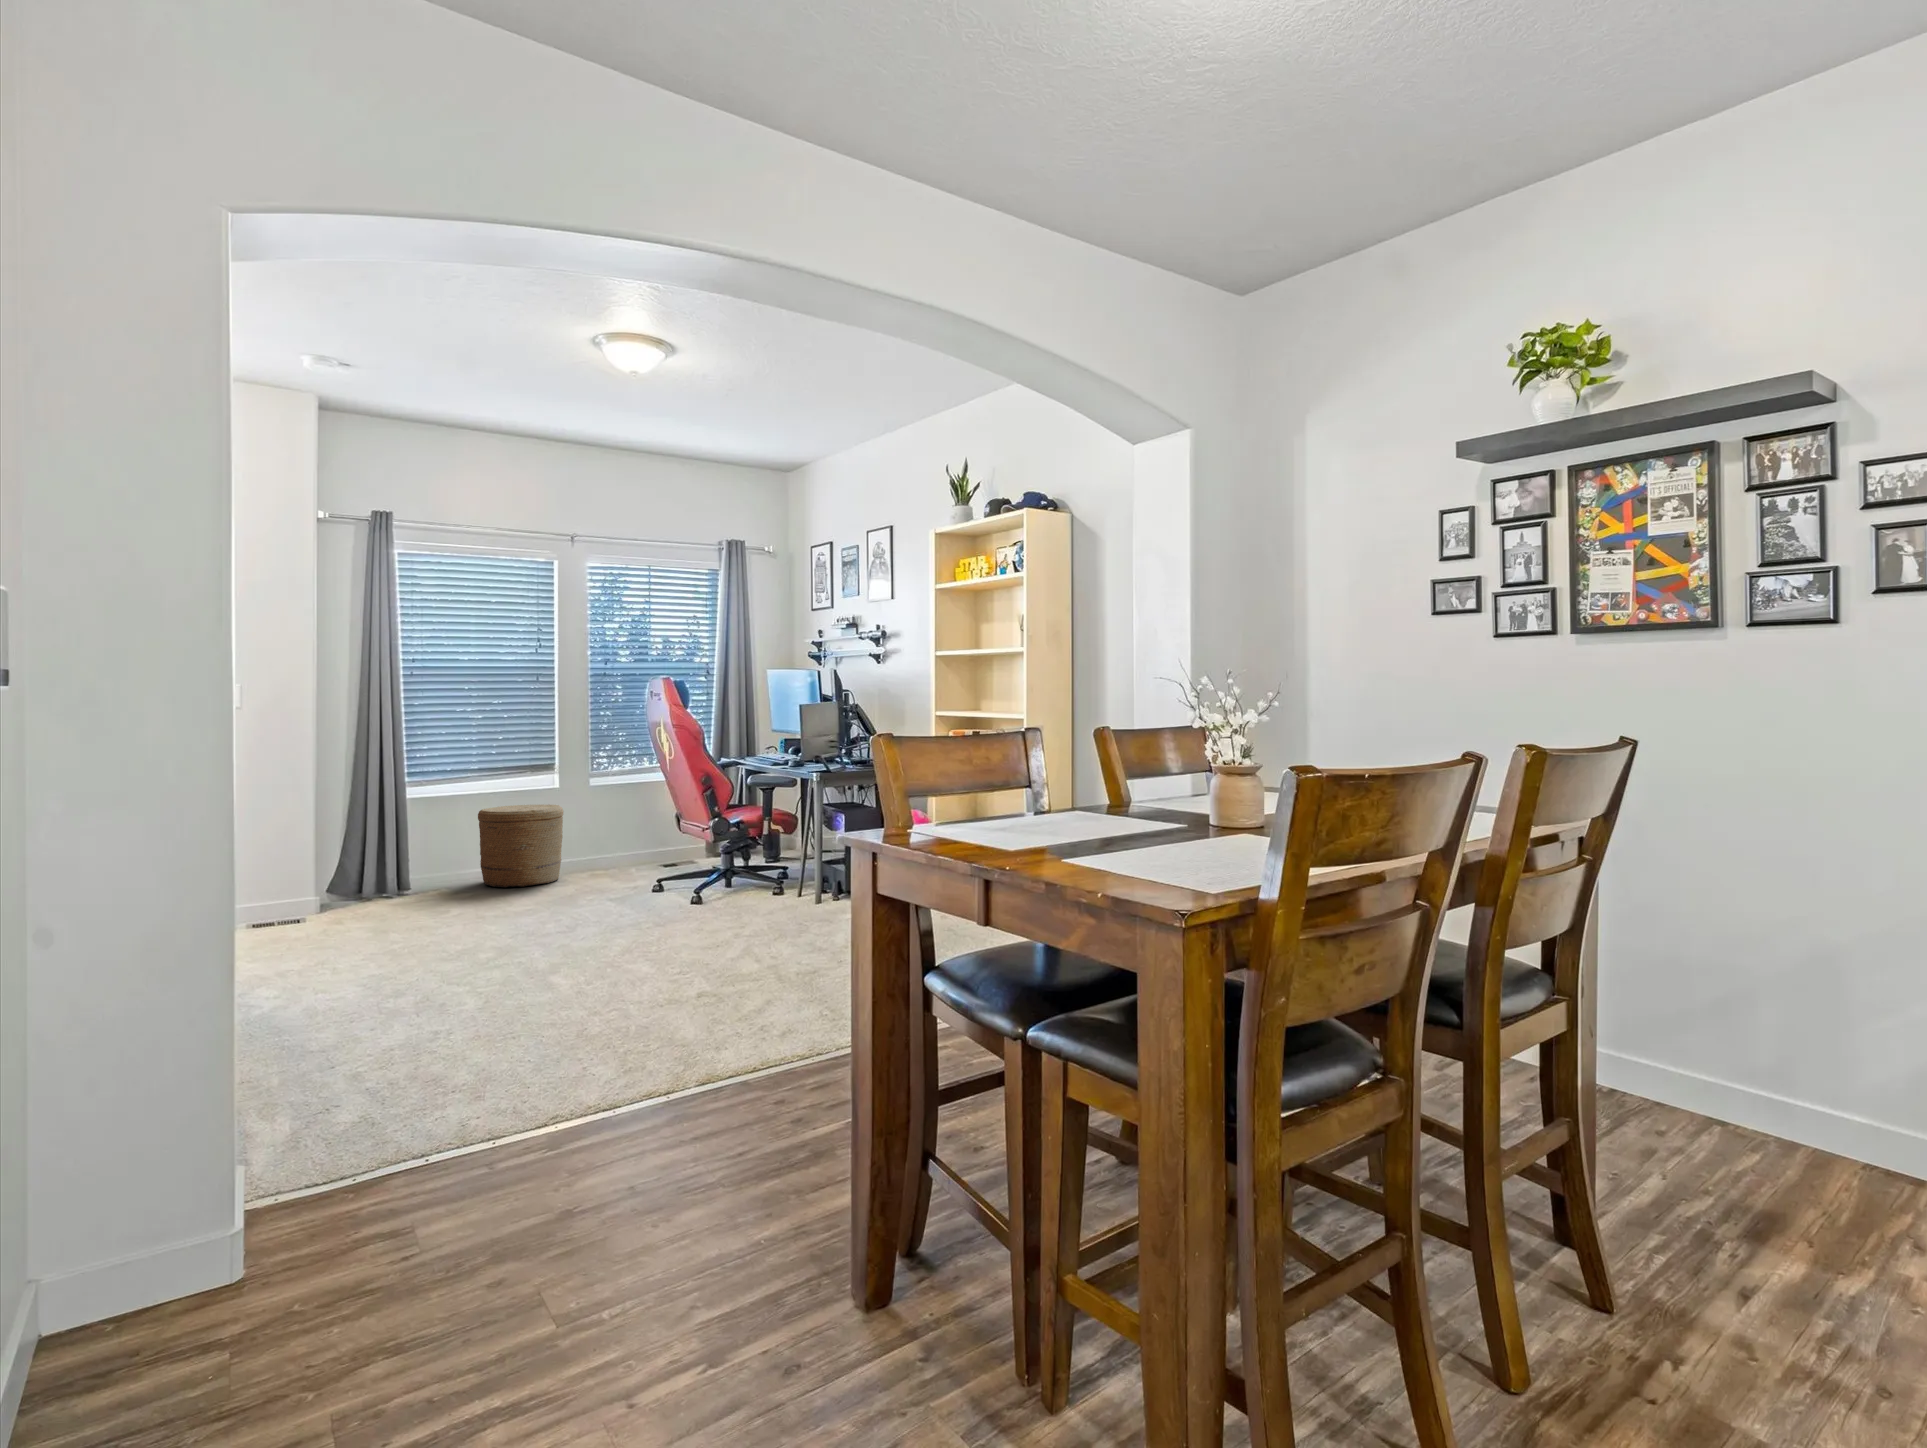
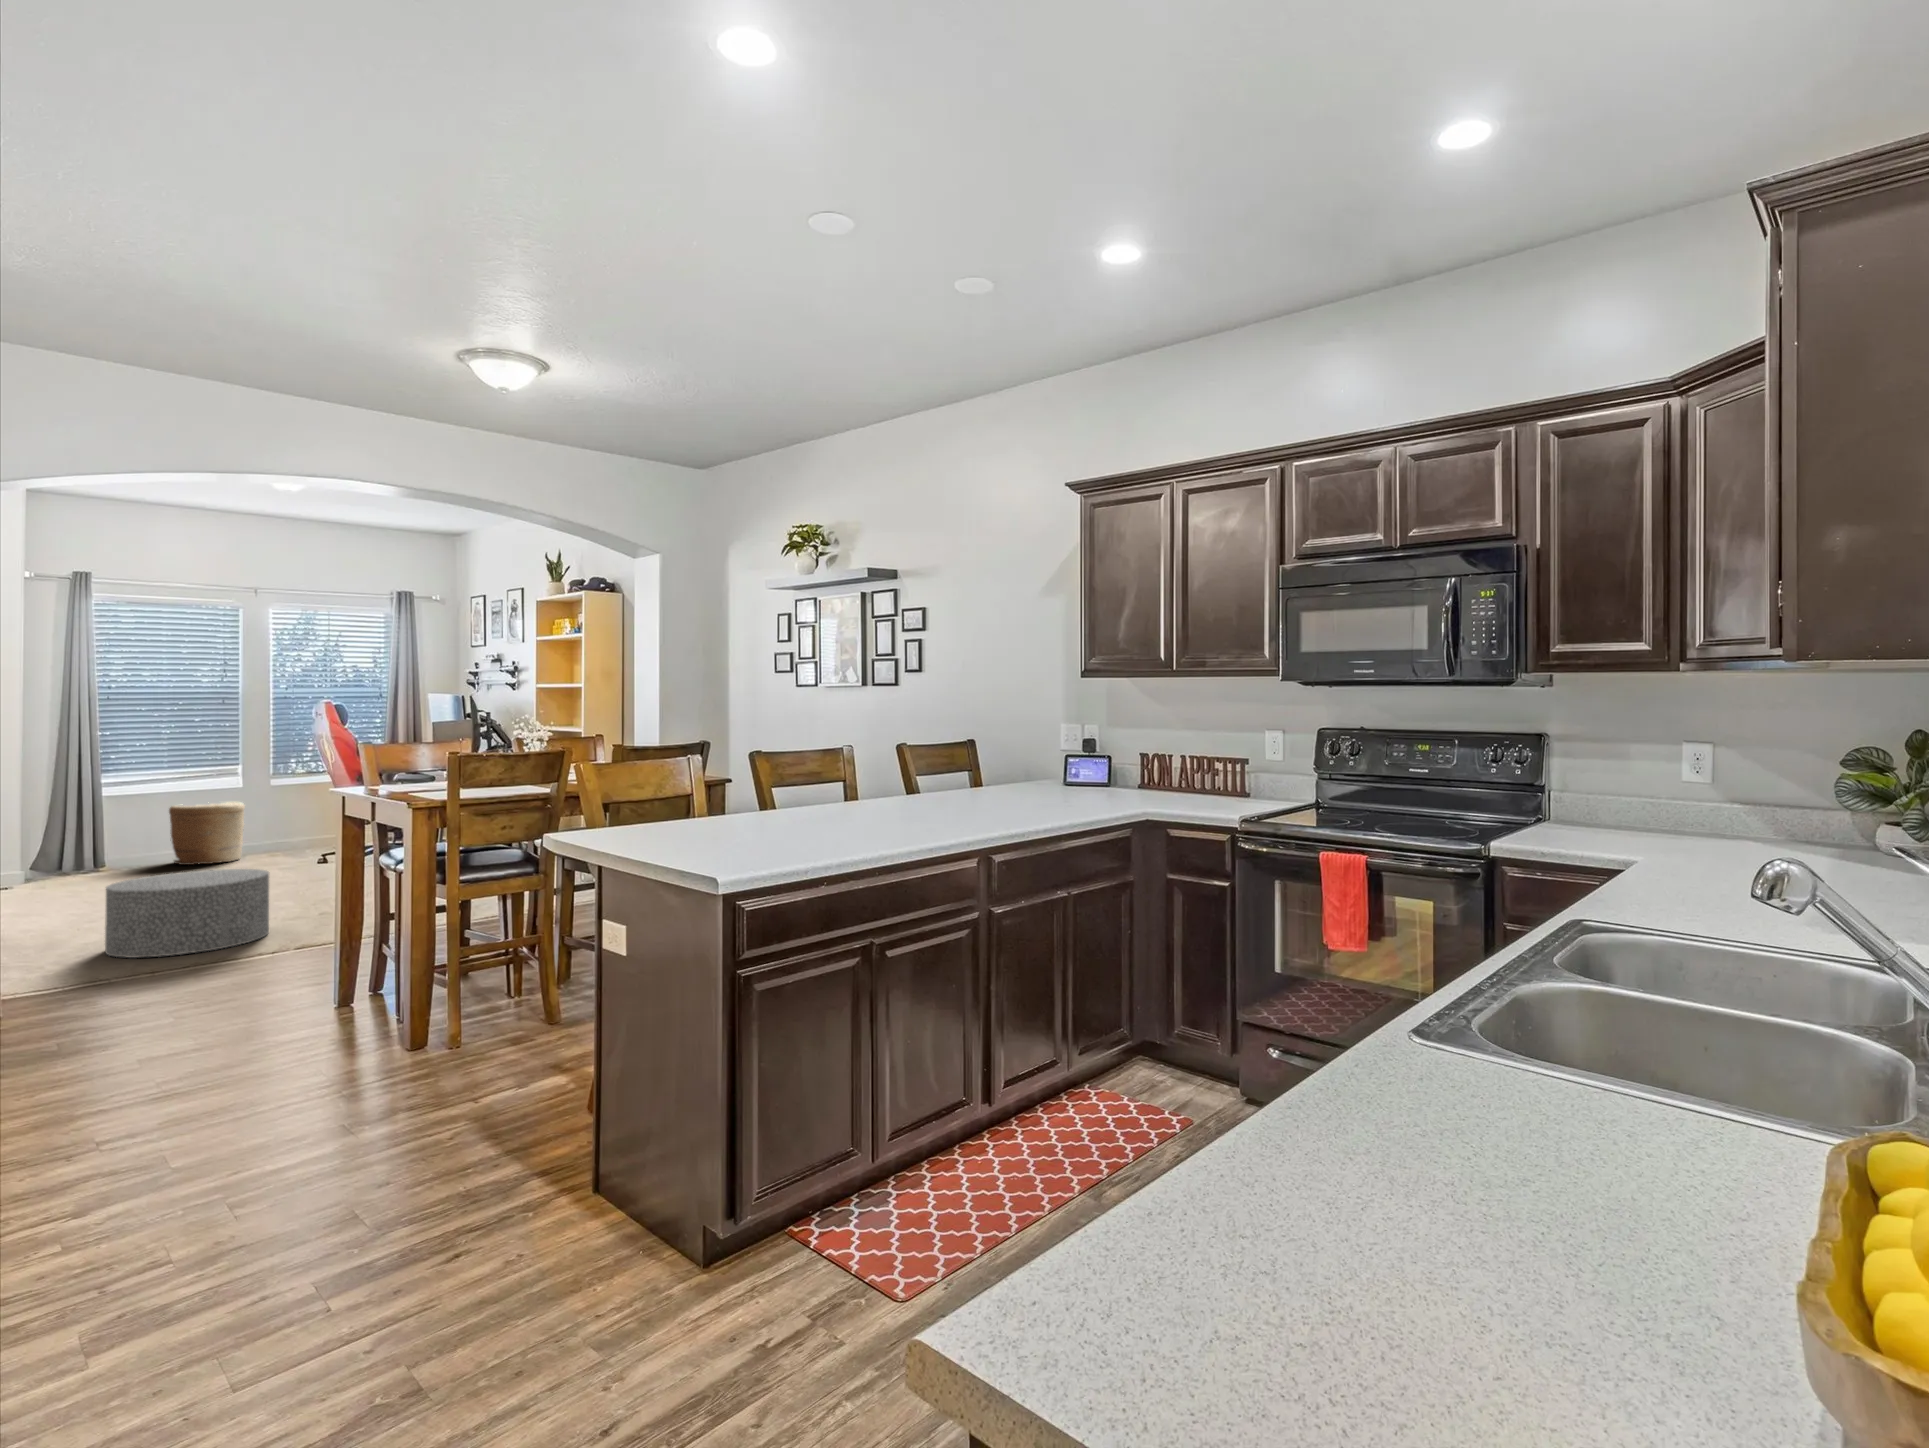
ottoman: none [404,931,641,1102] -> present [105,869,269,958]

